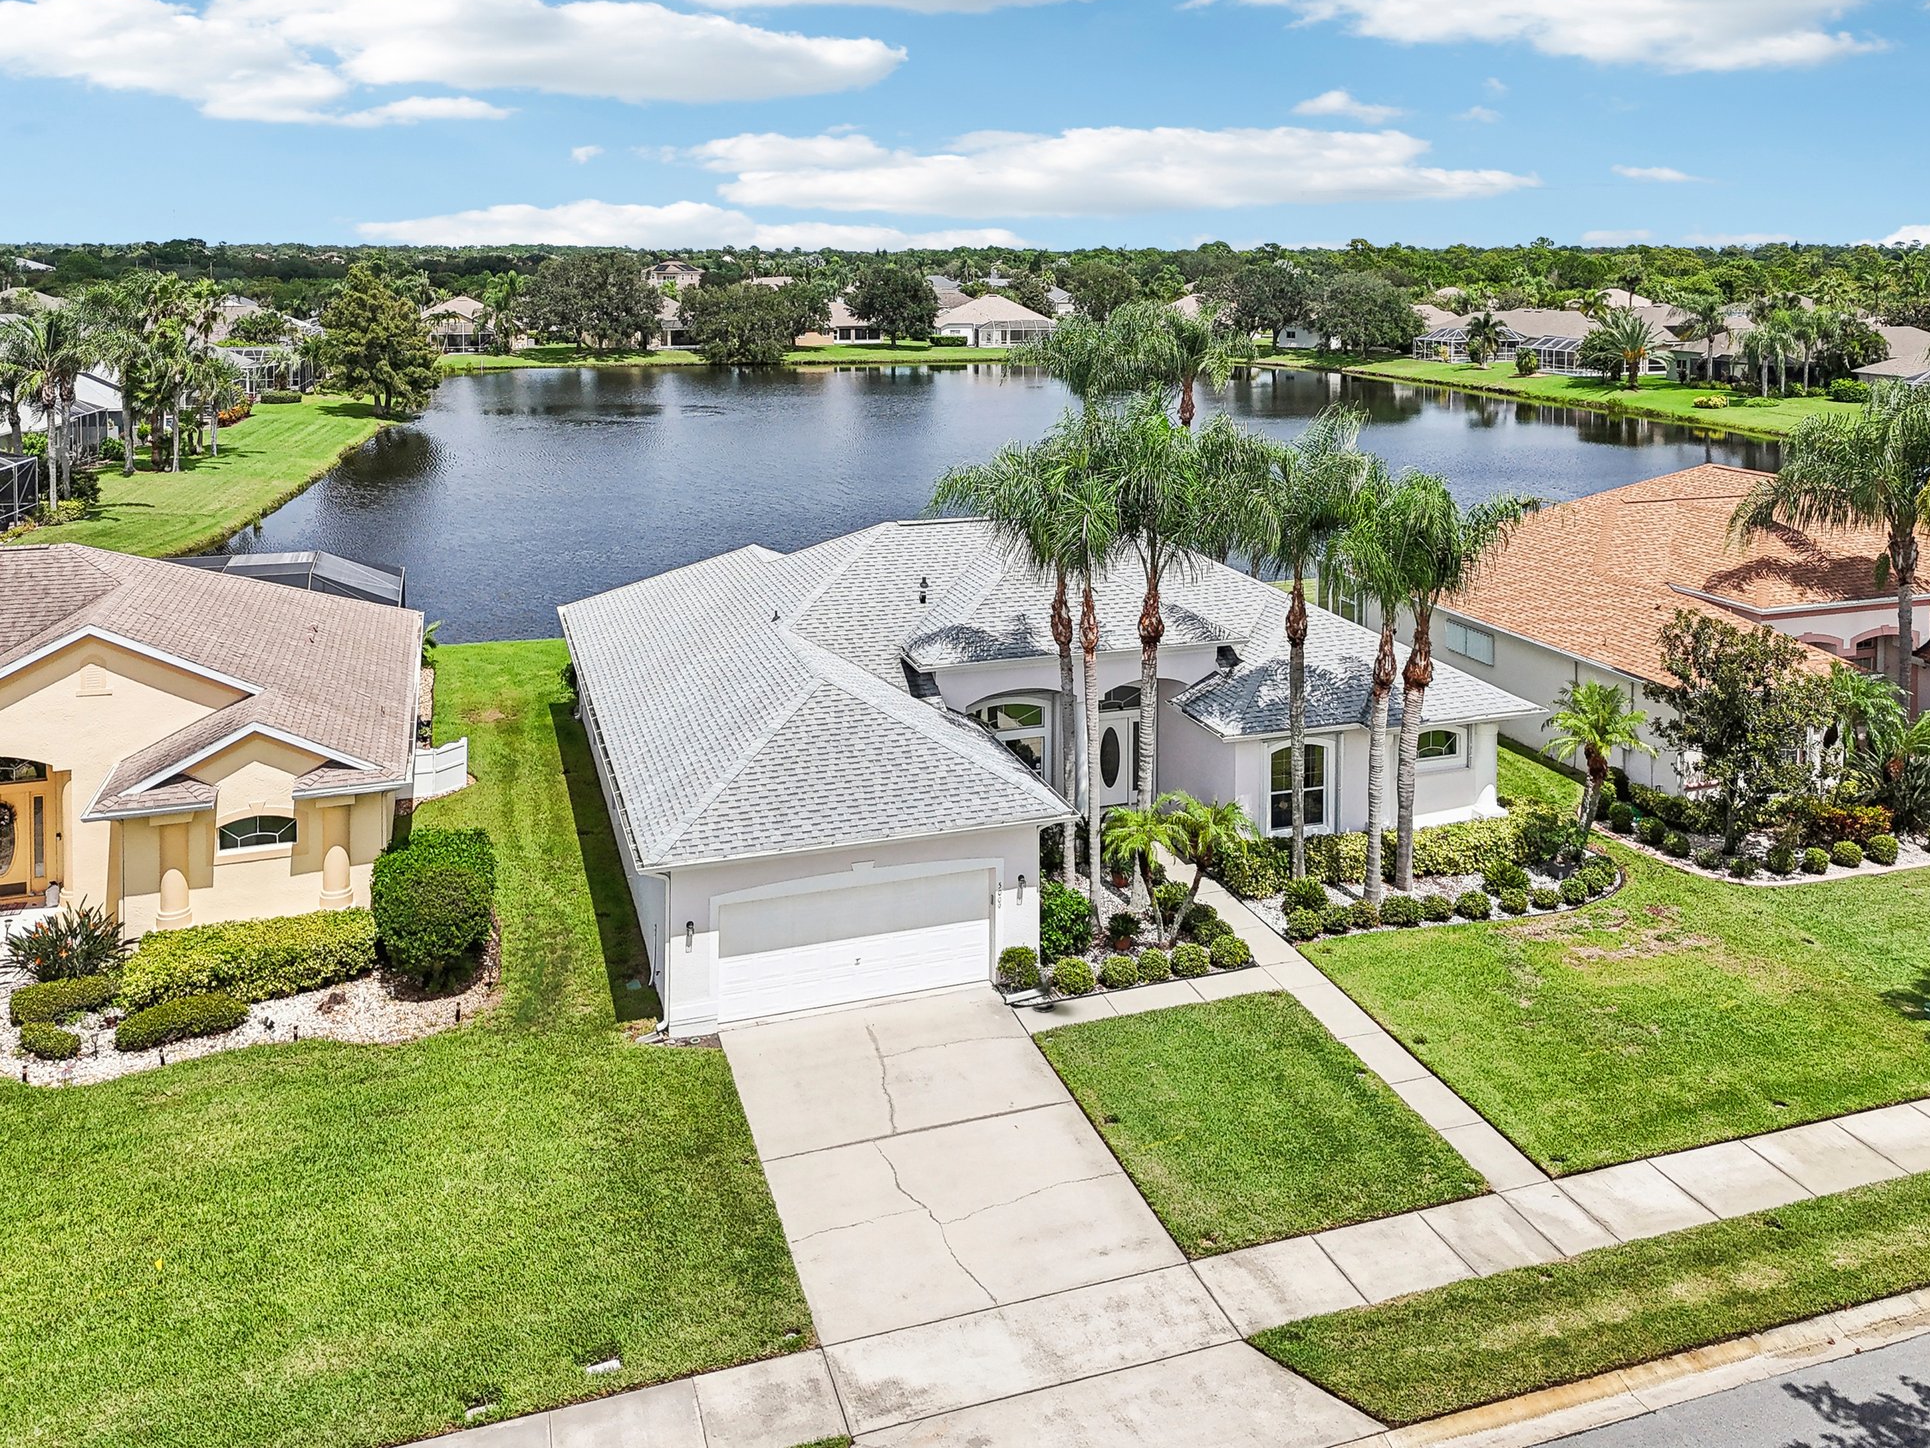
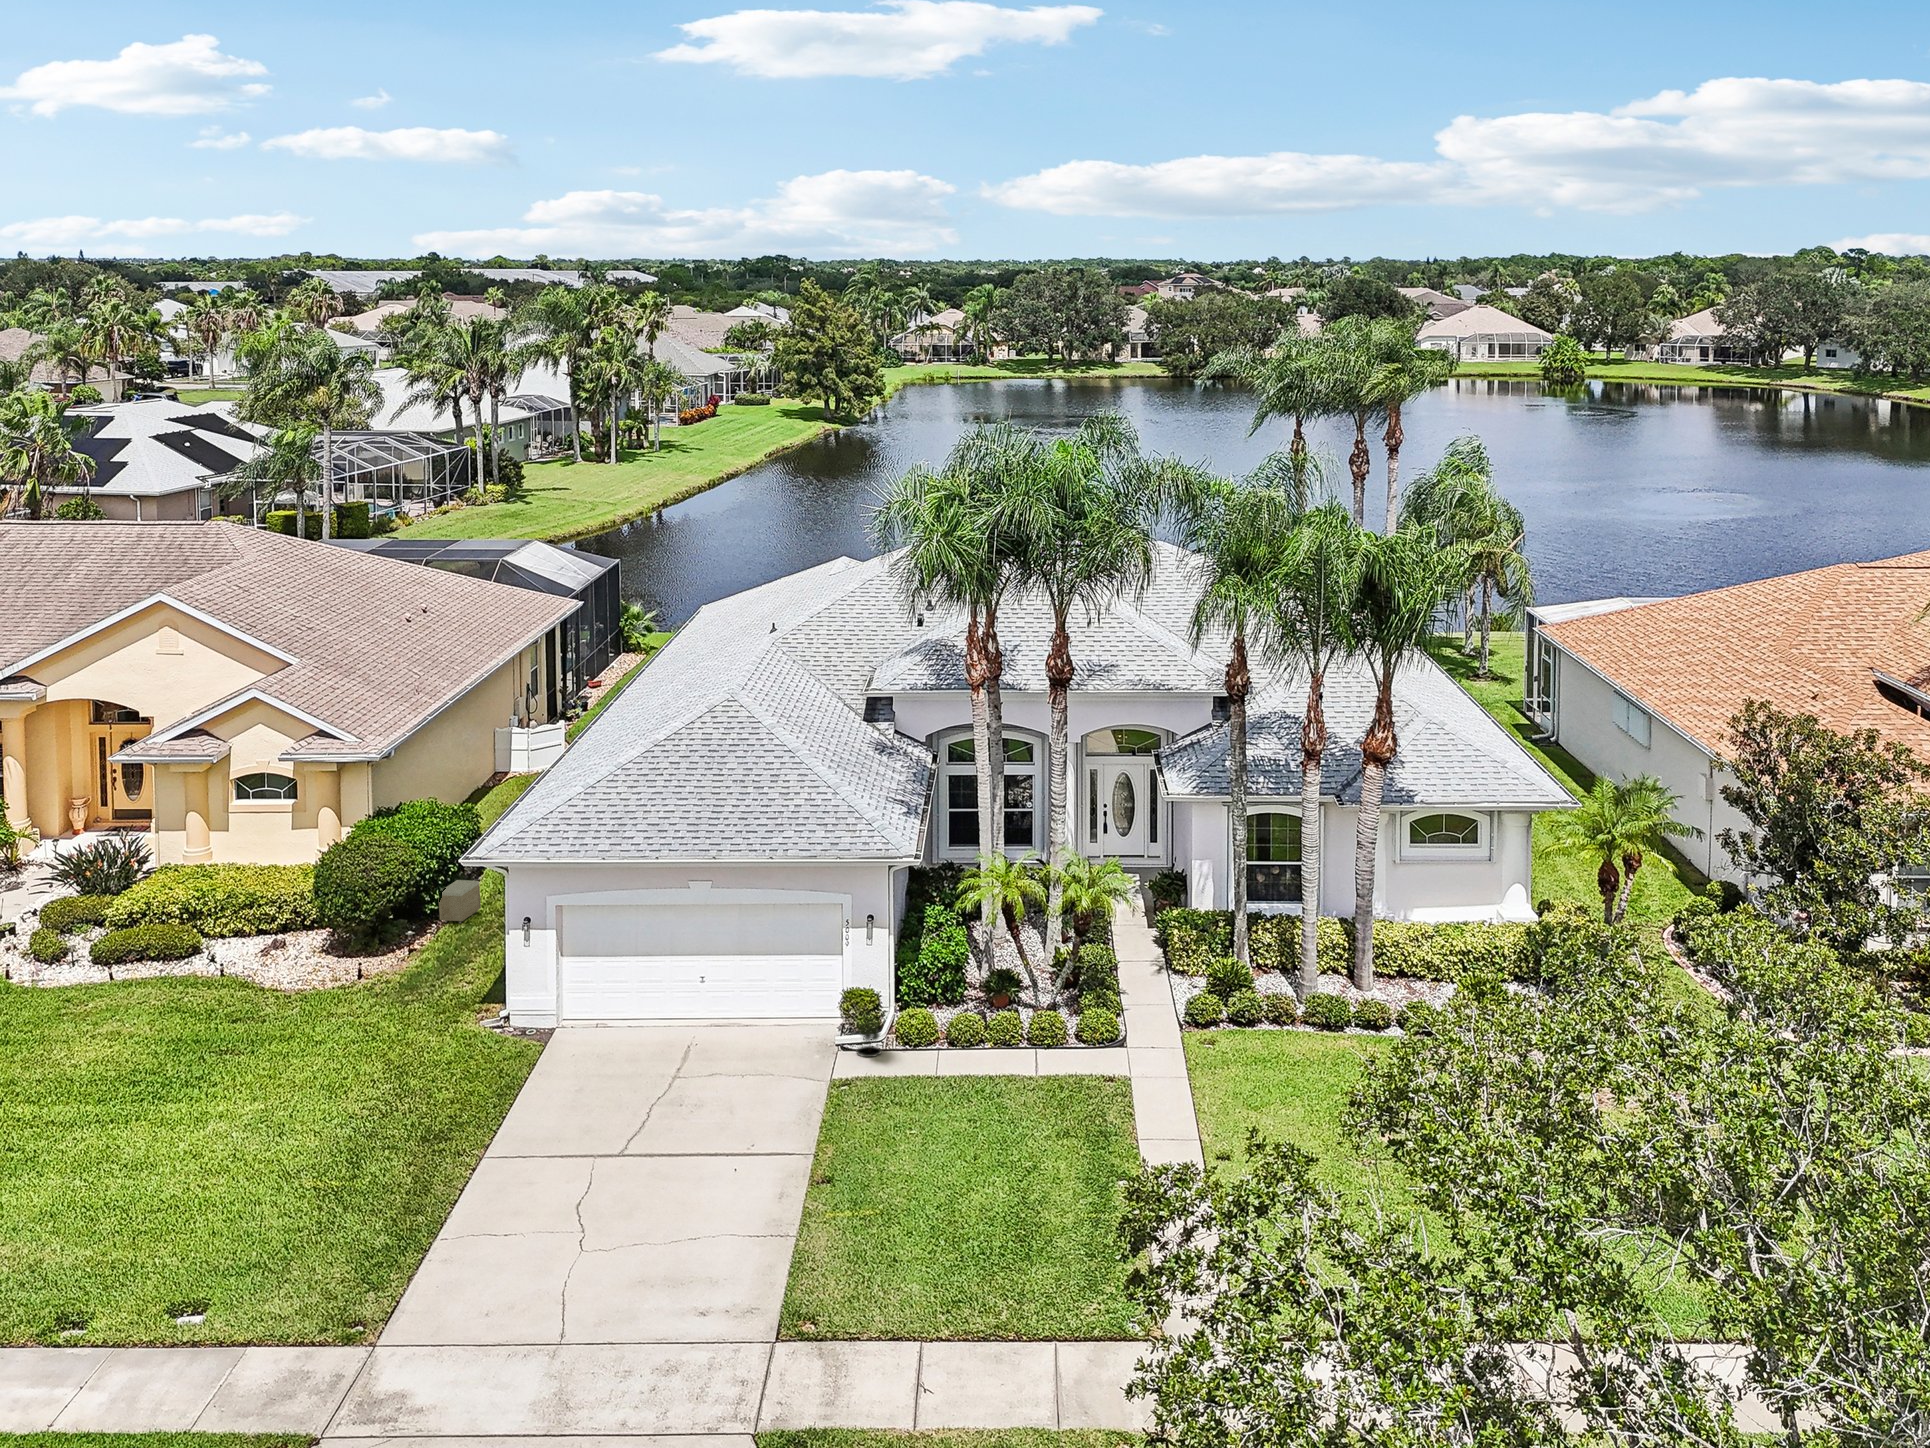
storage bench: none [489,903,526,950] -> present [439,880,481,923]

